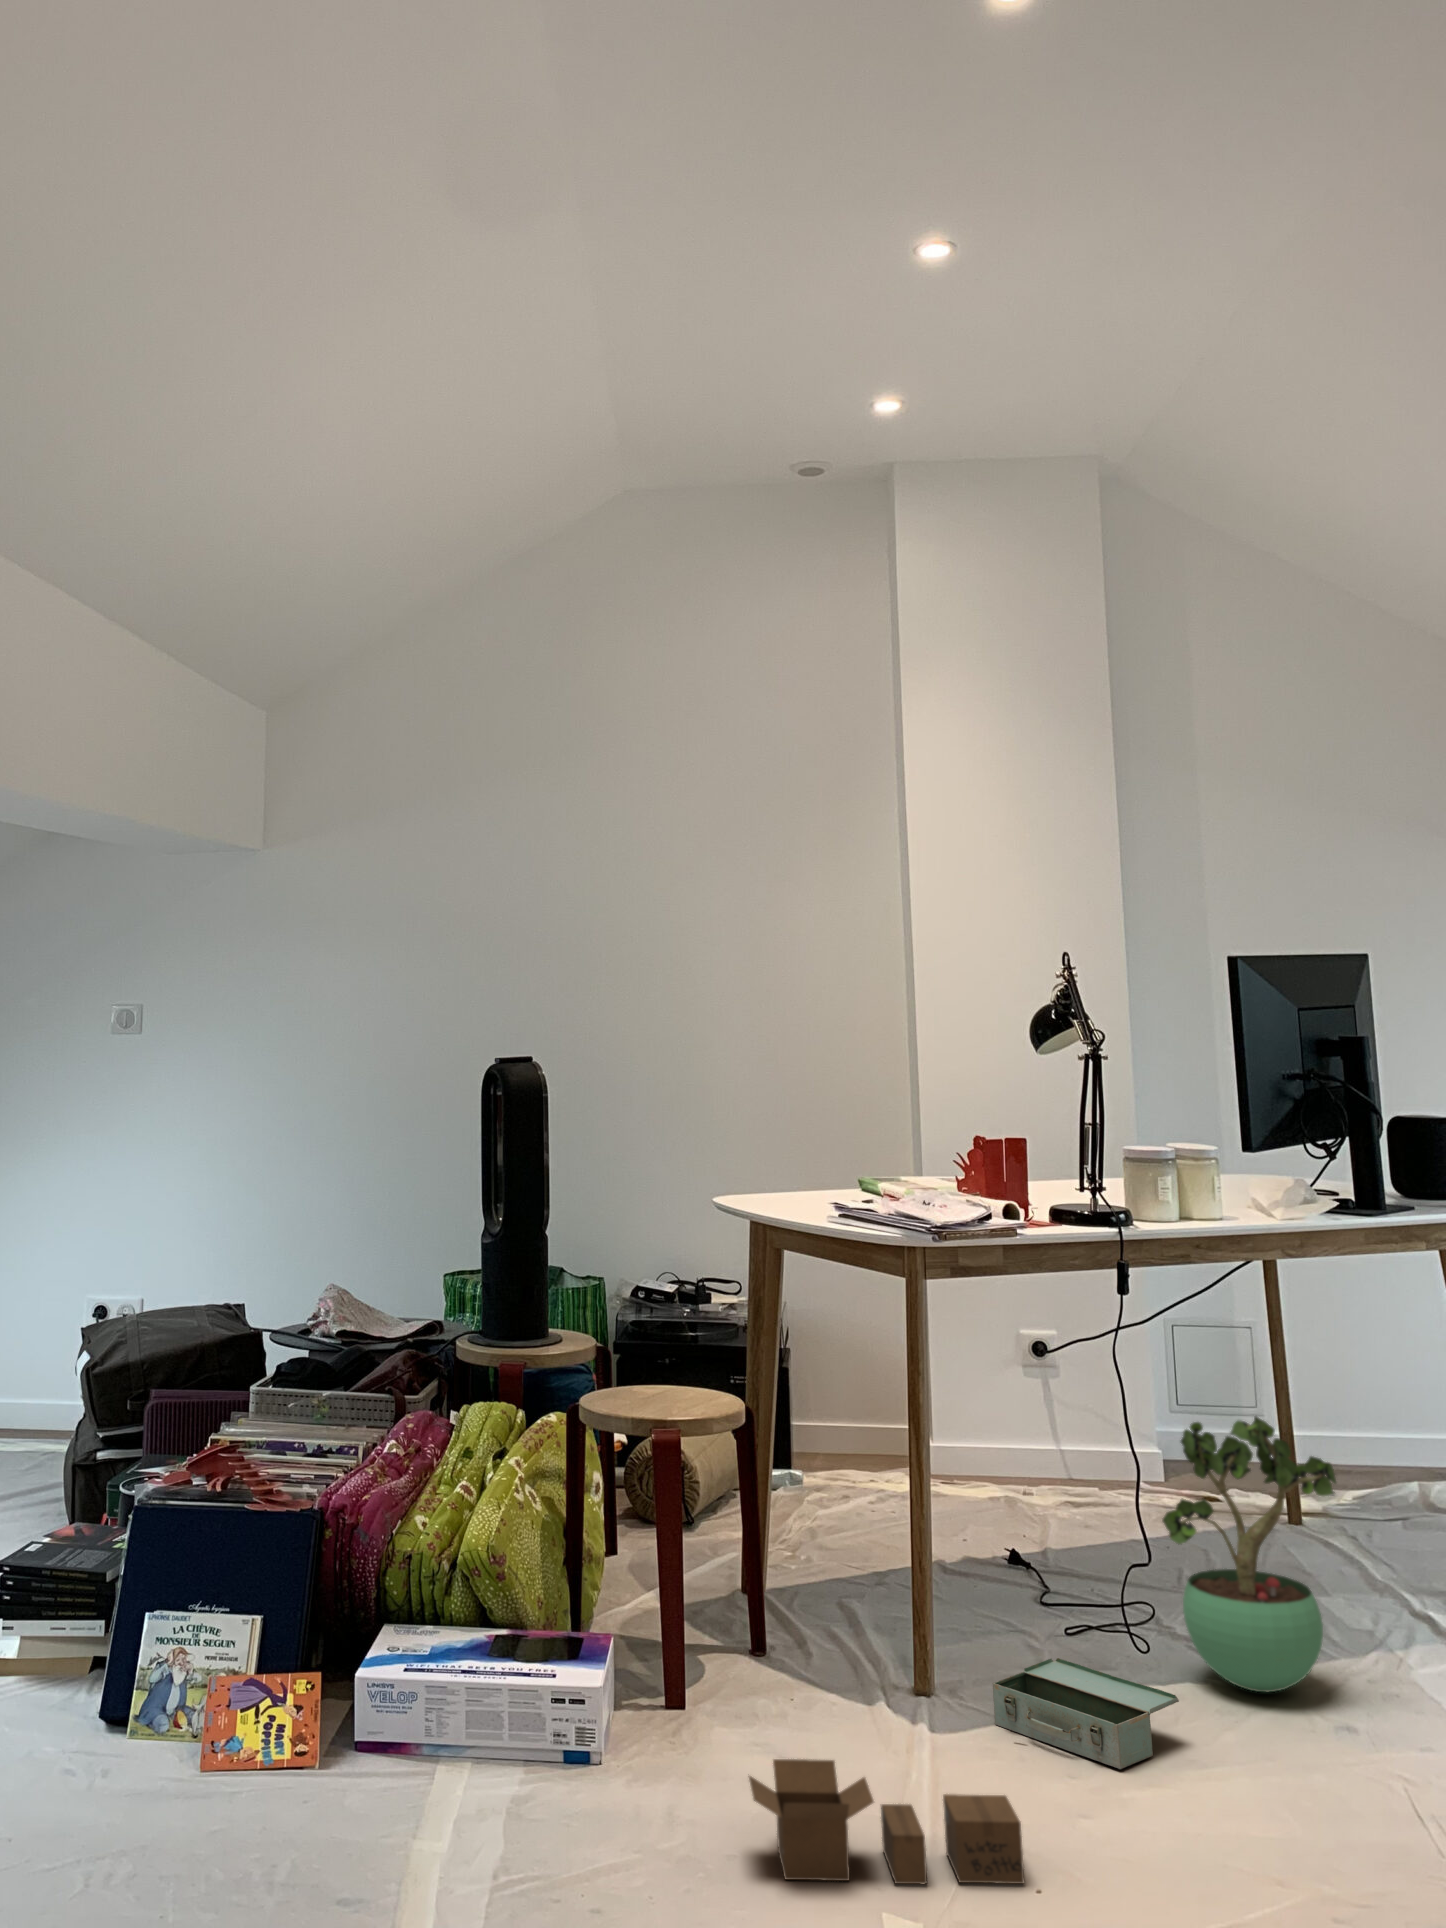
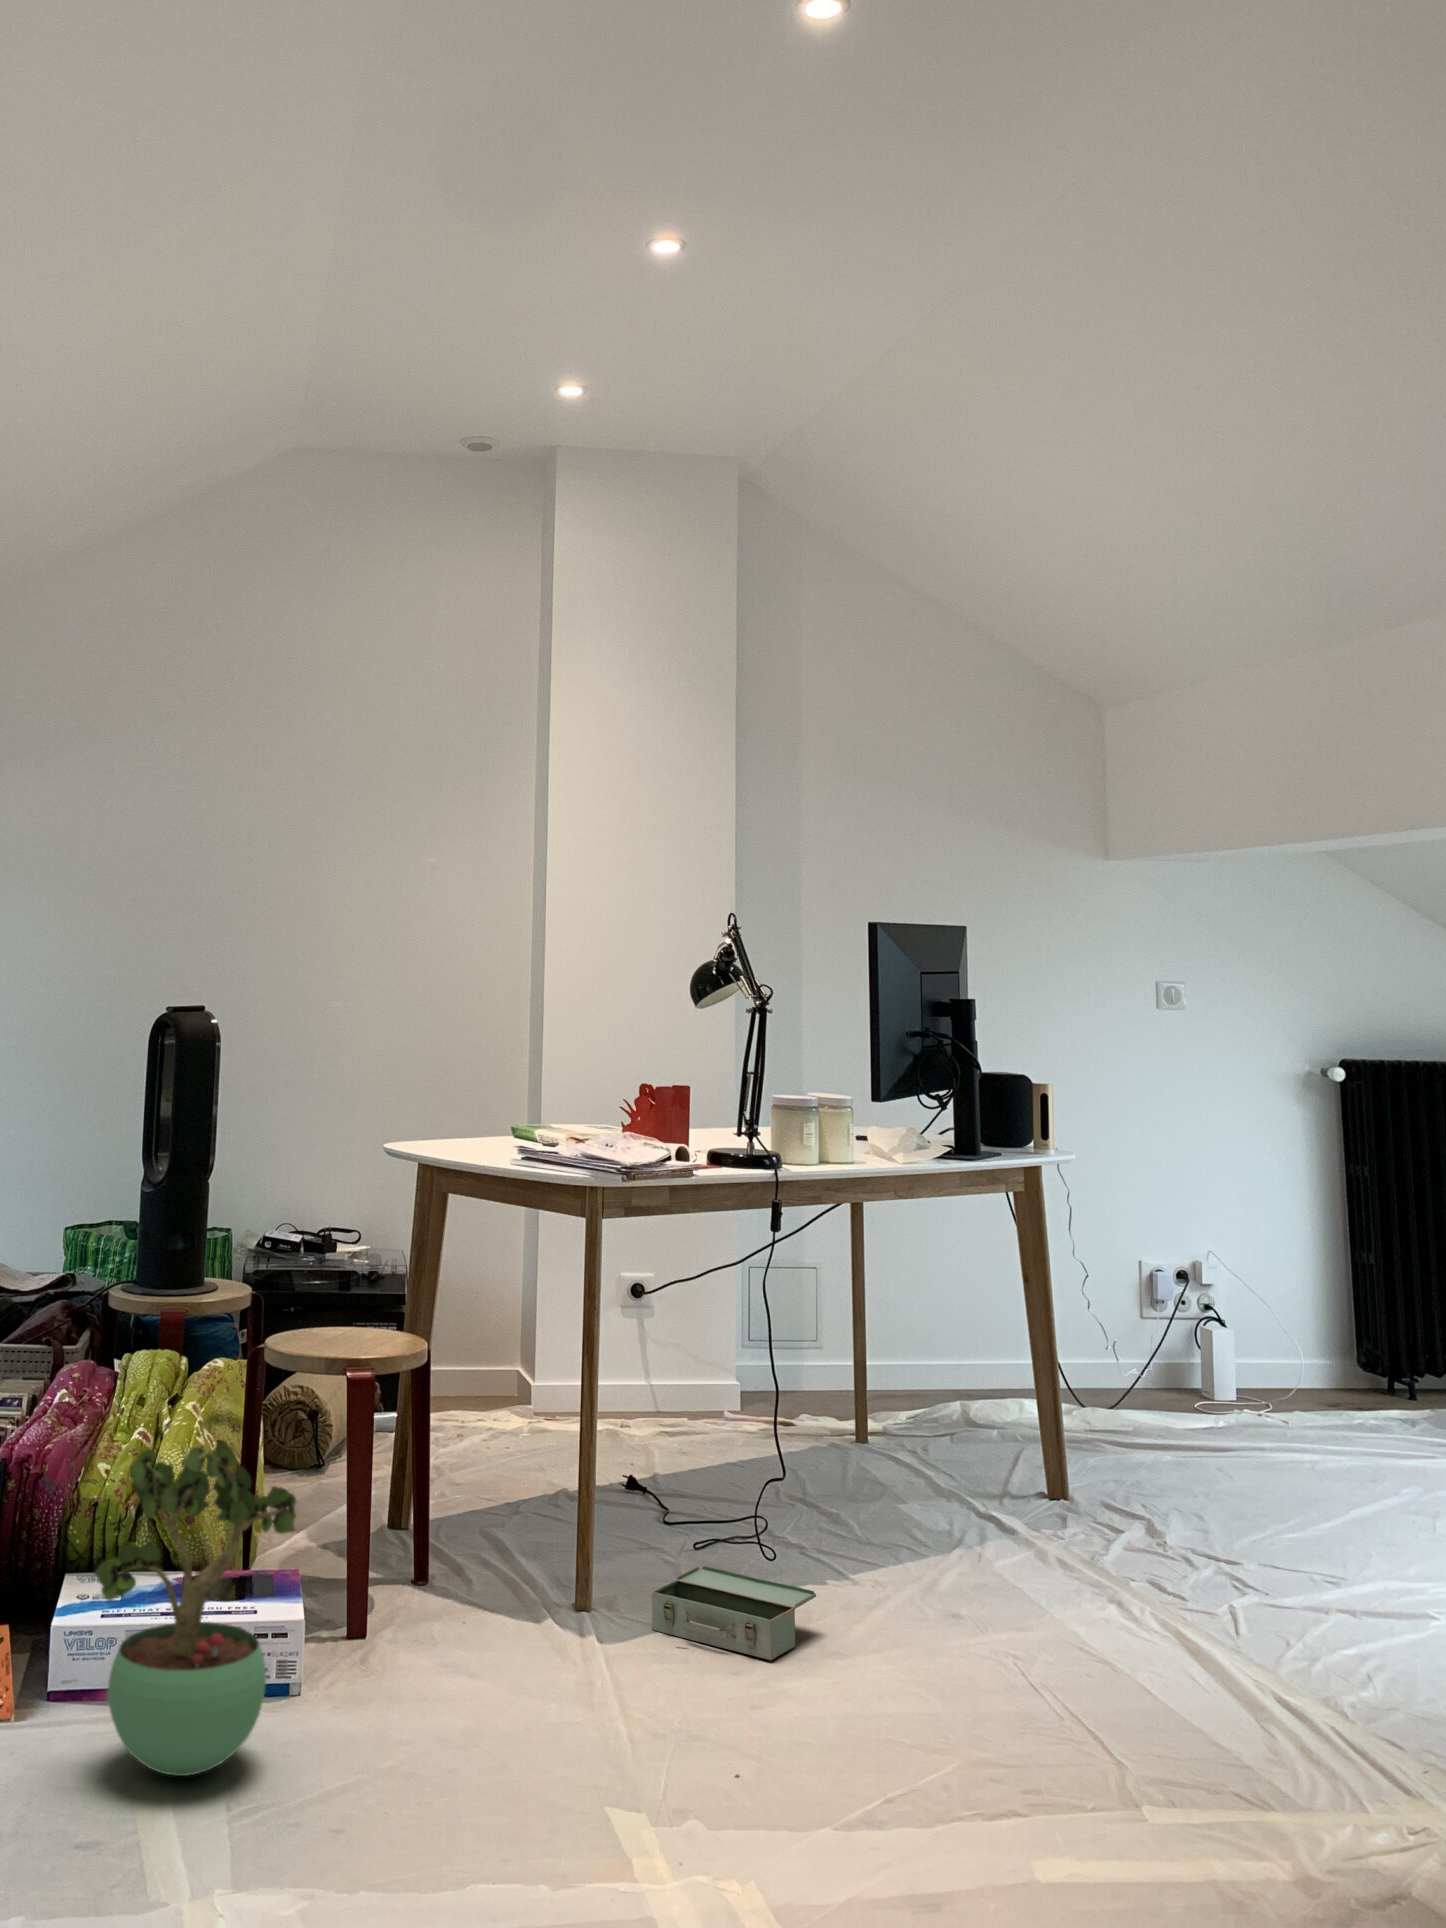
potted plant: present [1162,1416,1336,1692] -> present [94,1440,296,1776]
cardboard box: present [749,1759,1024,1884] -> none [462,1668,714,1783]

